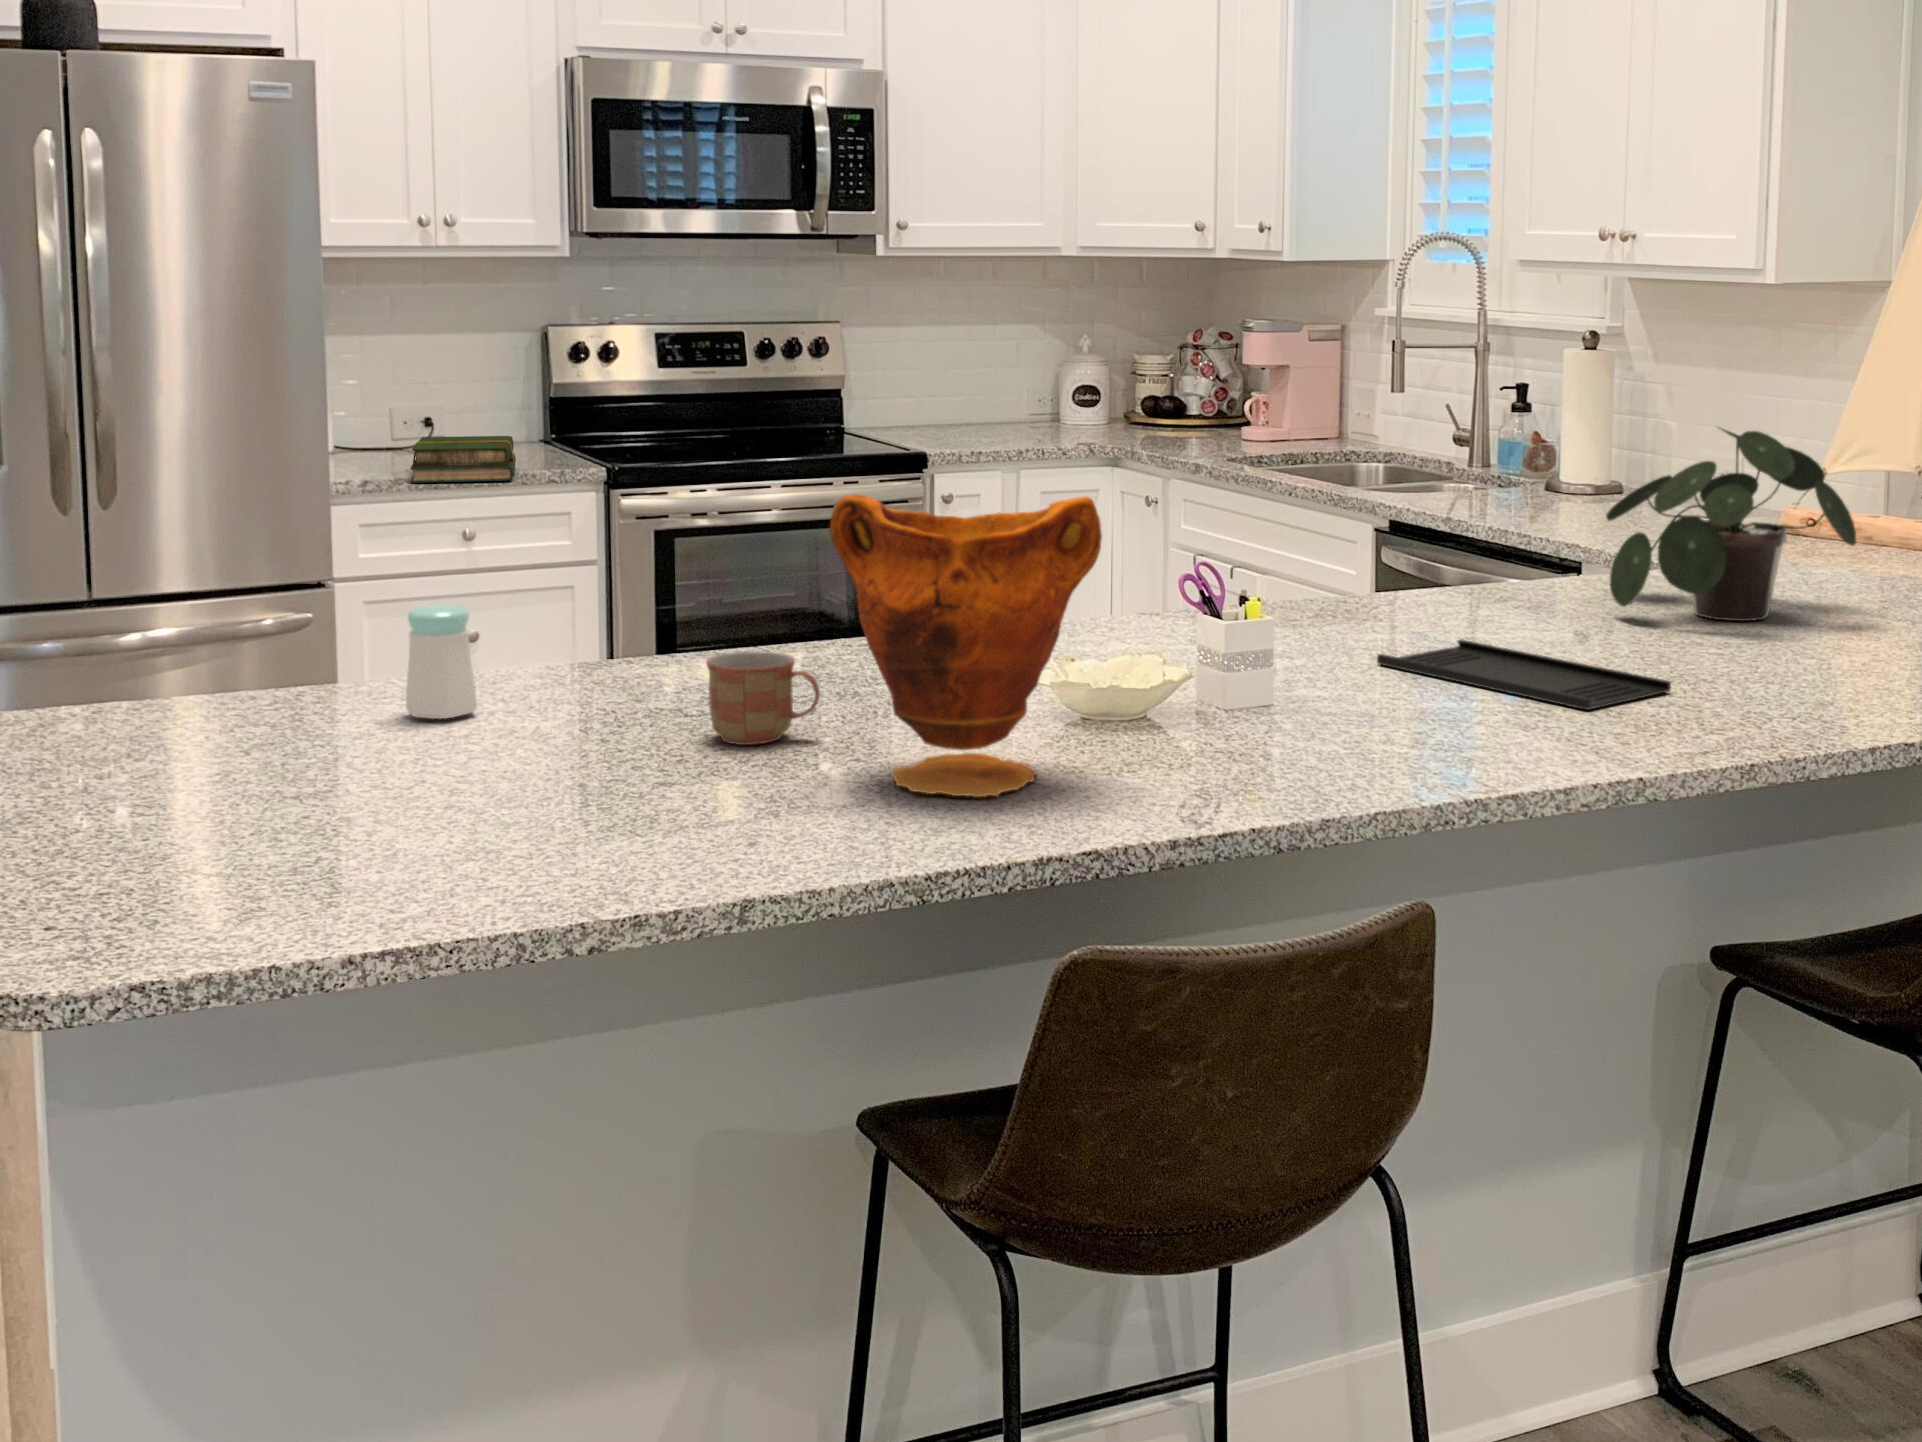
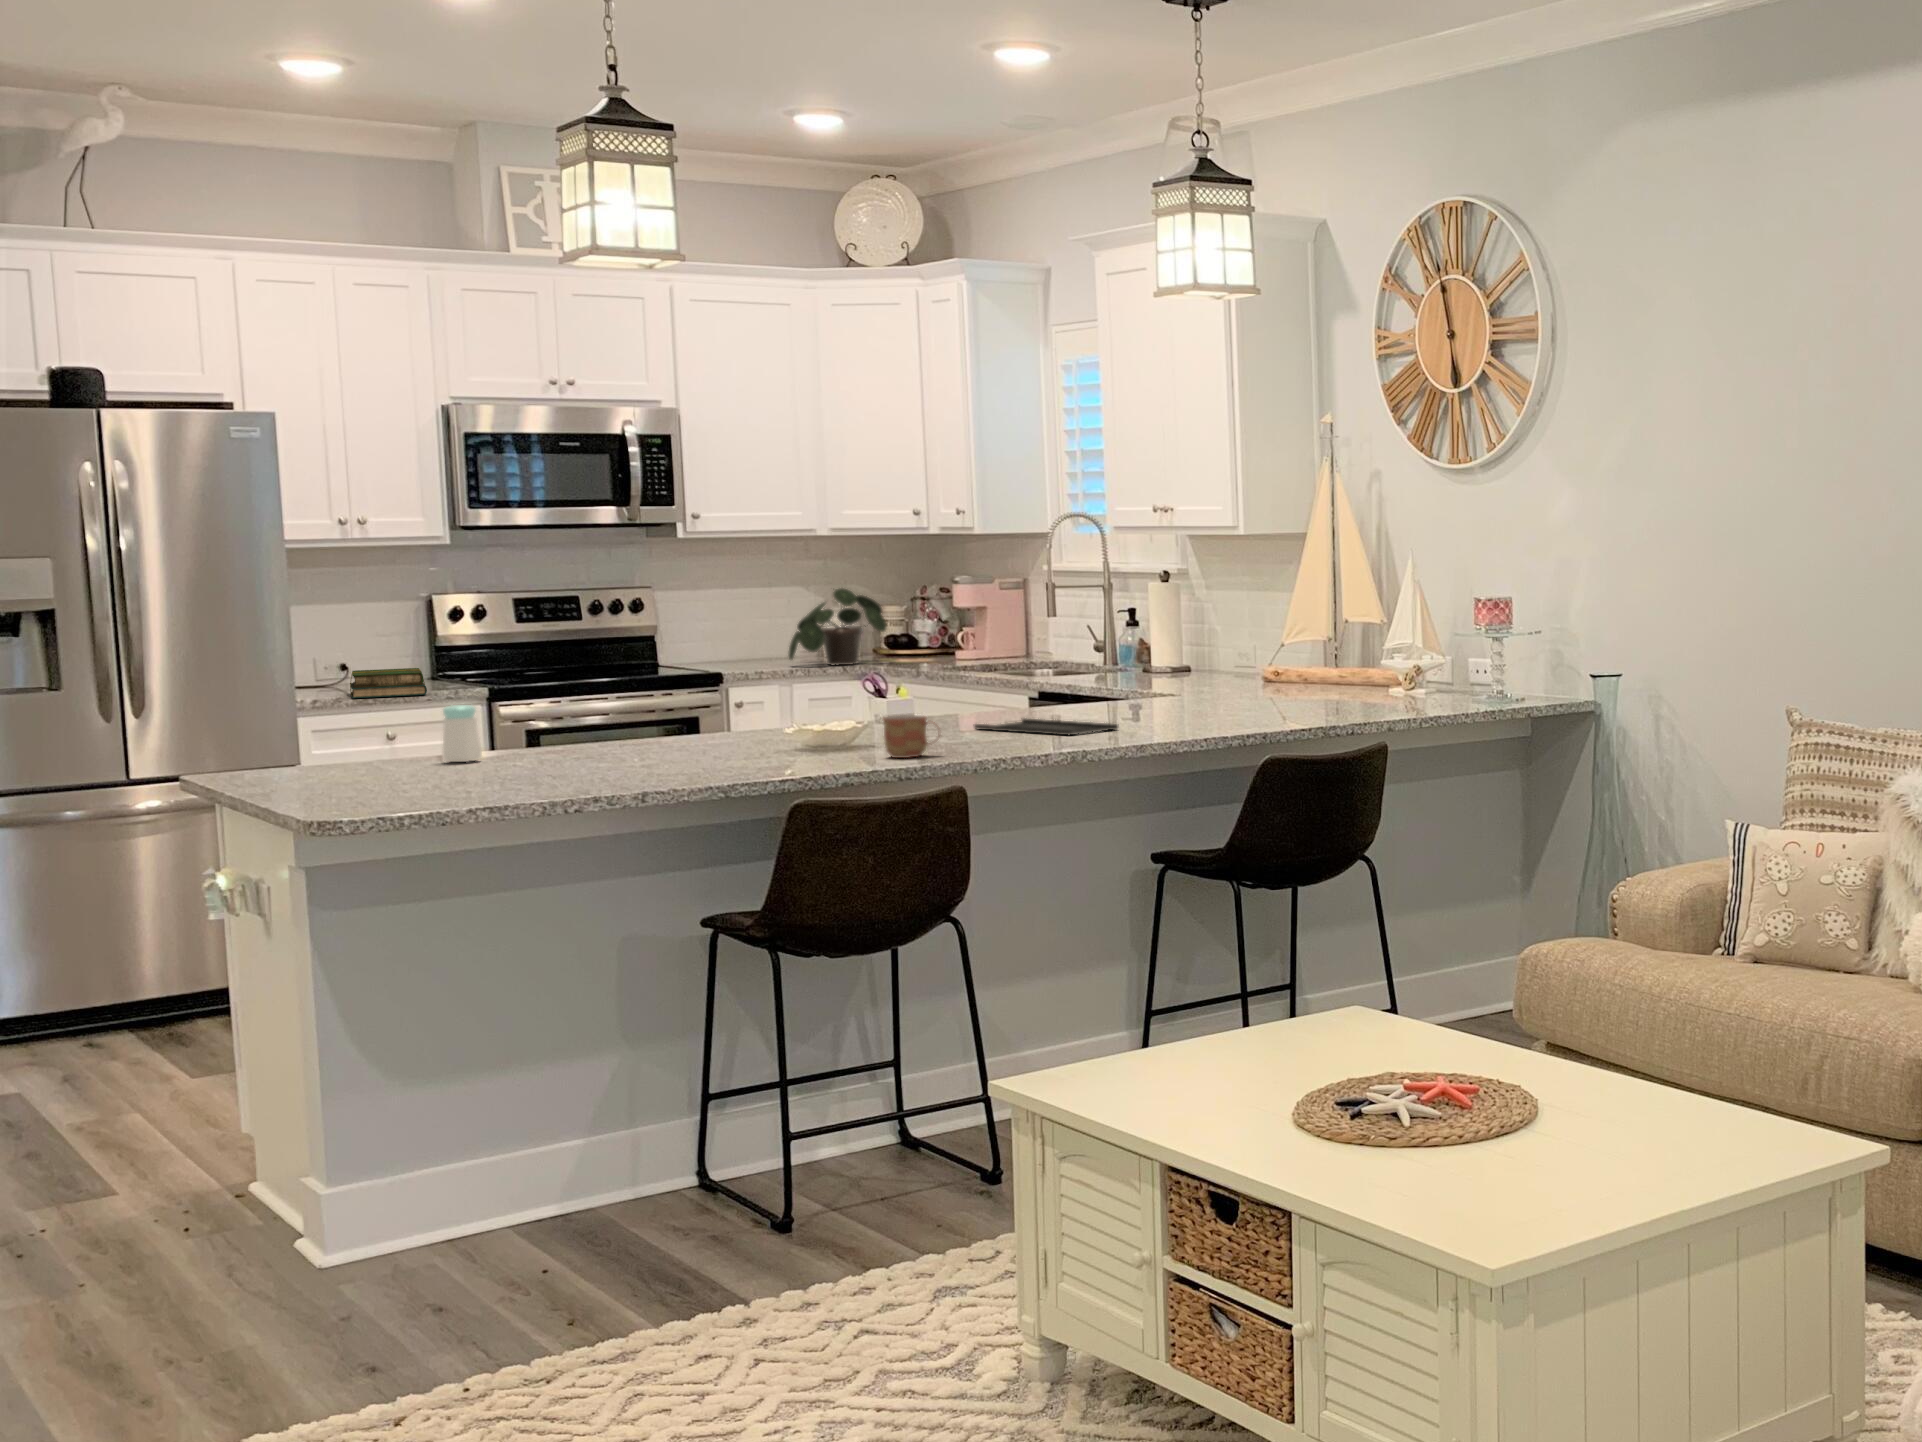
potted plant: present [1606,428,1856,621] -> present [789,588,886,665]
vase: present [830,495,1102,797] -> none [672,627,807,765]
mug: present [706,652,820,745] -> present [883,715,935,758]

